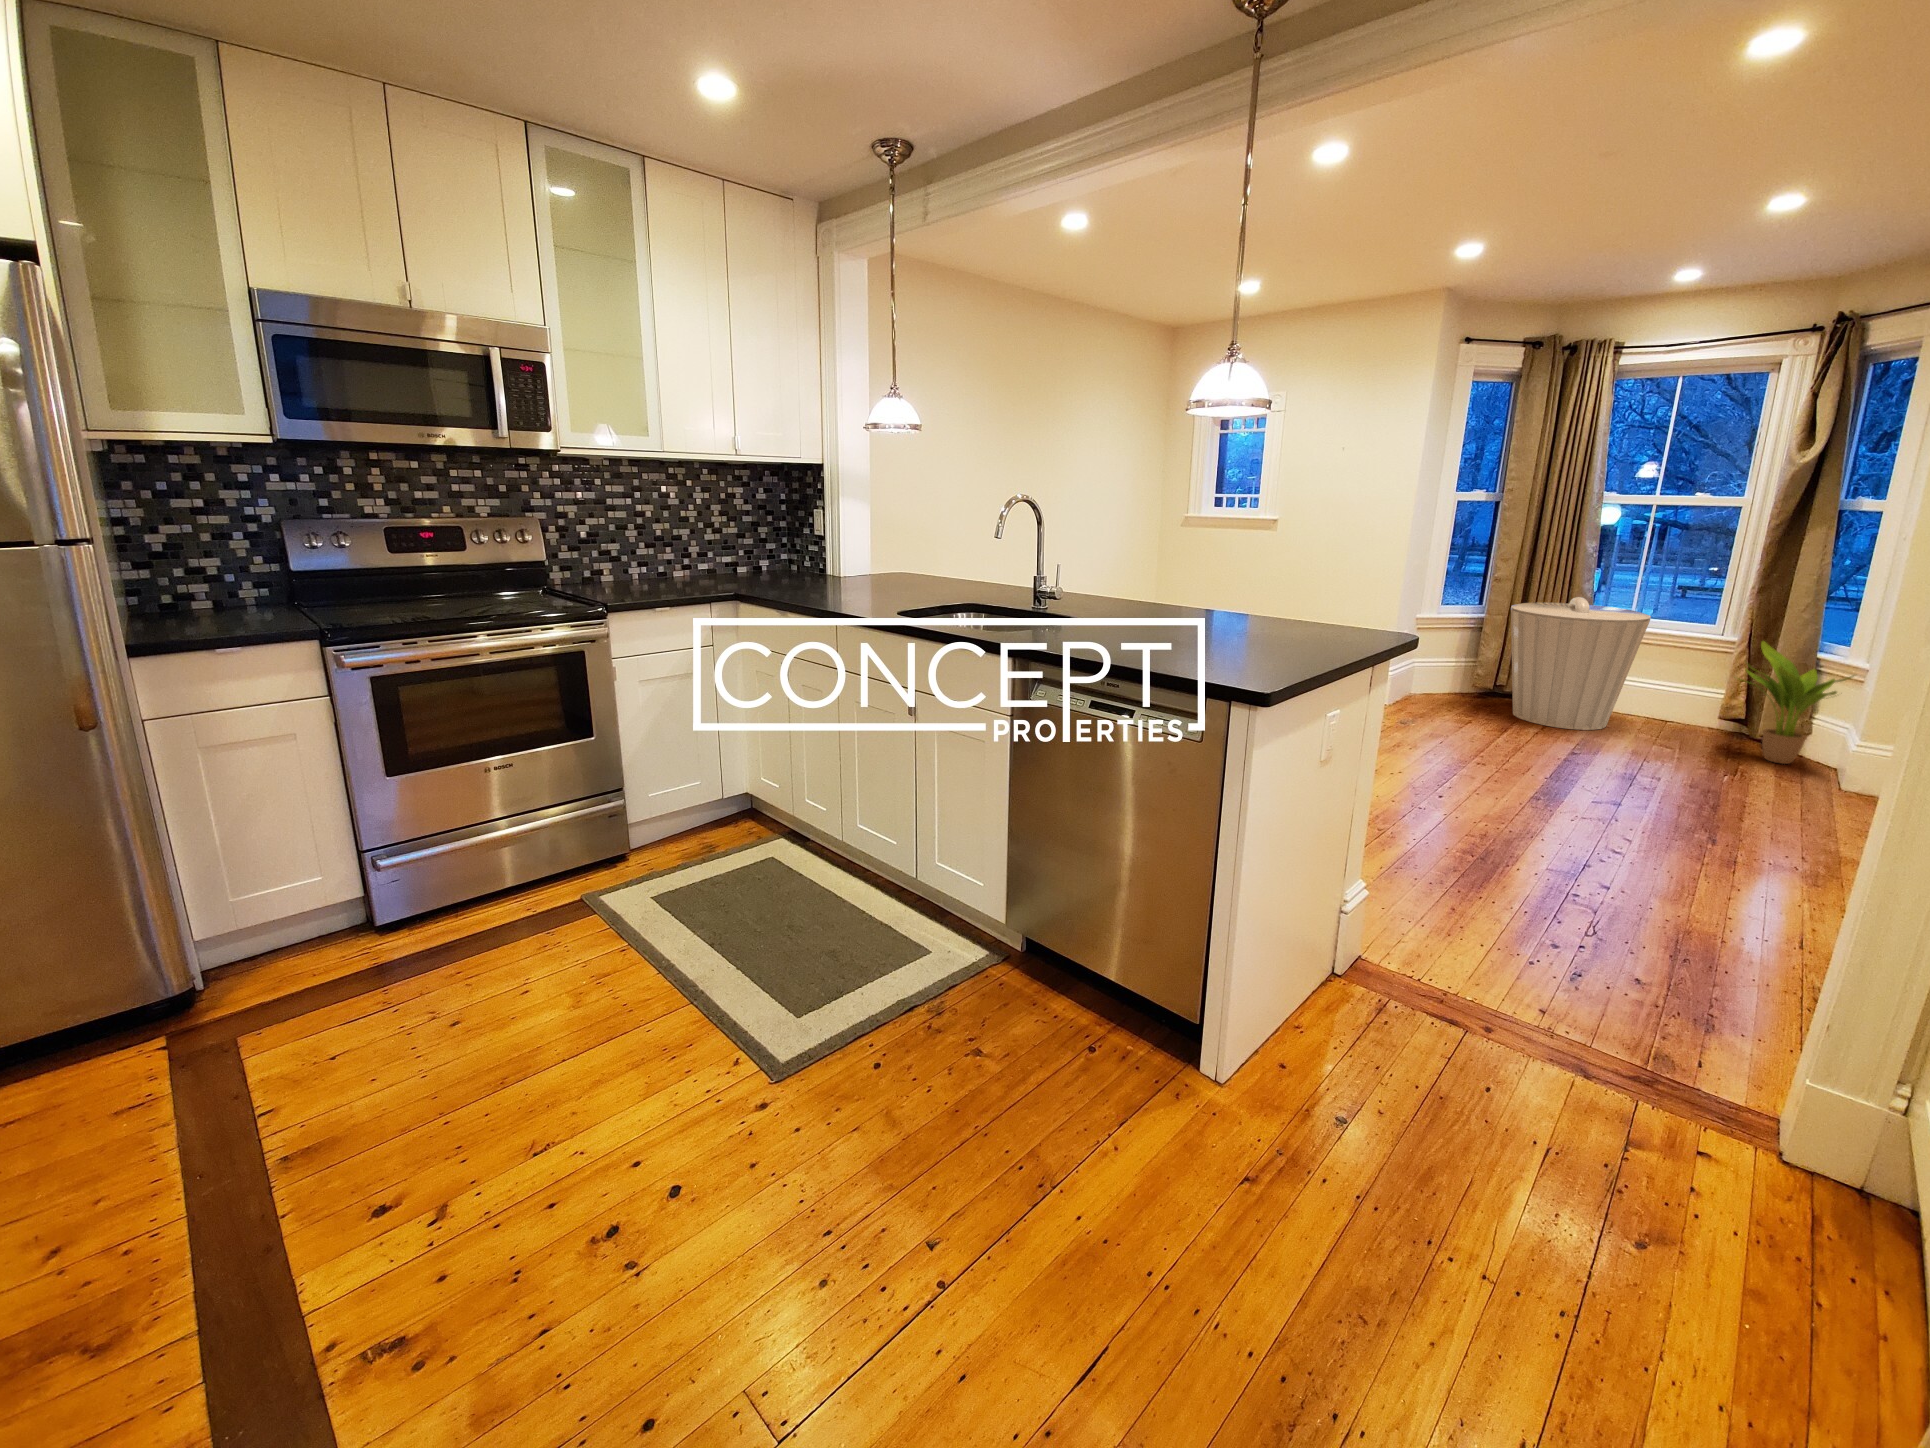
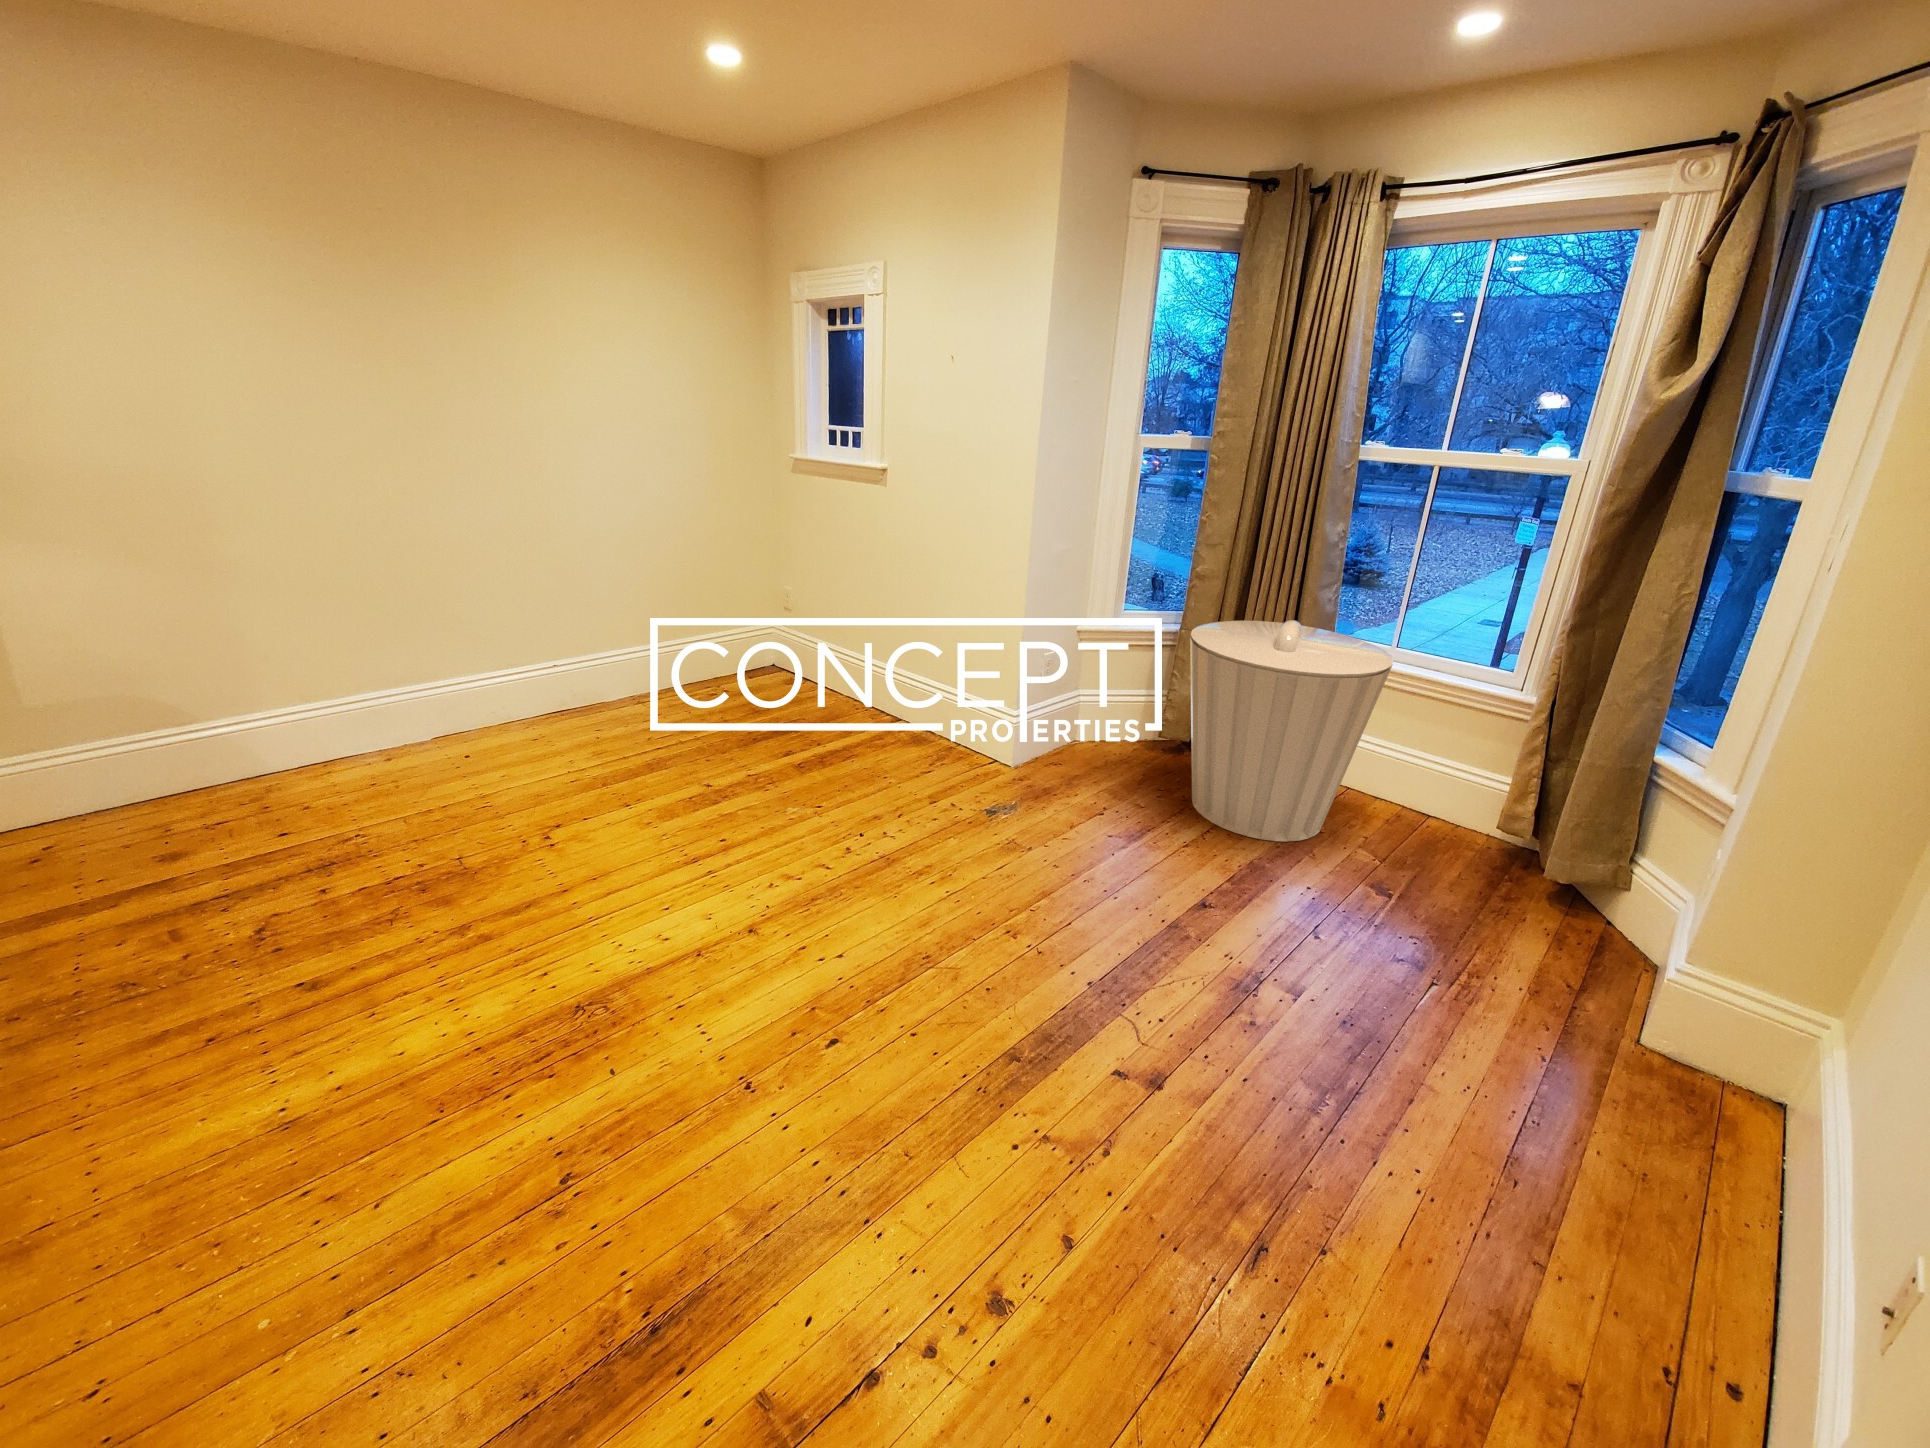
potted plant: present [1740,641,1853,764] -> none [1492,727,1699,952]

